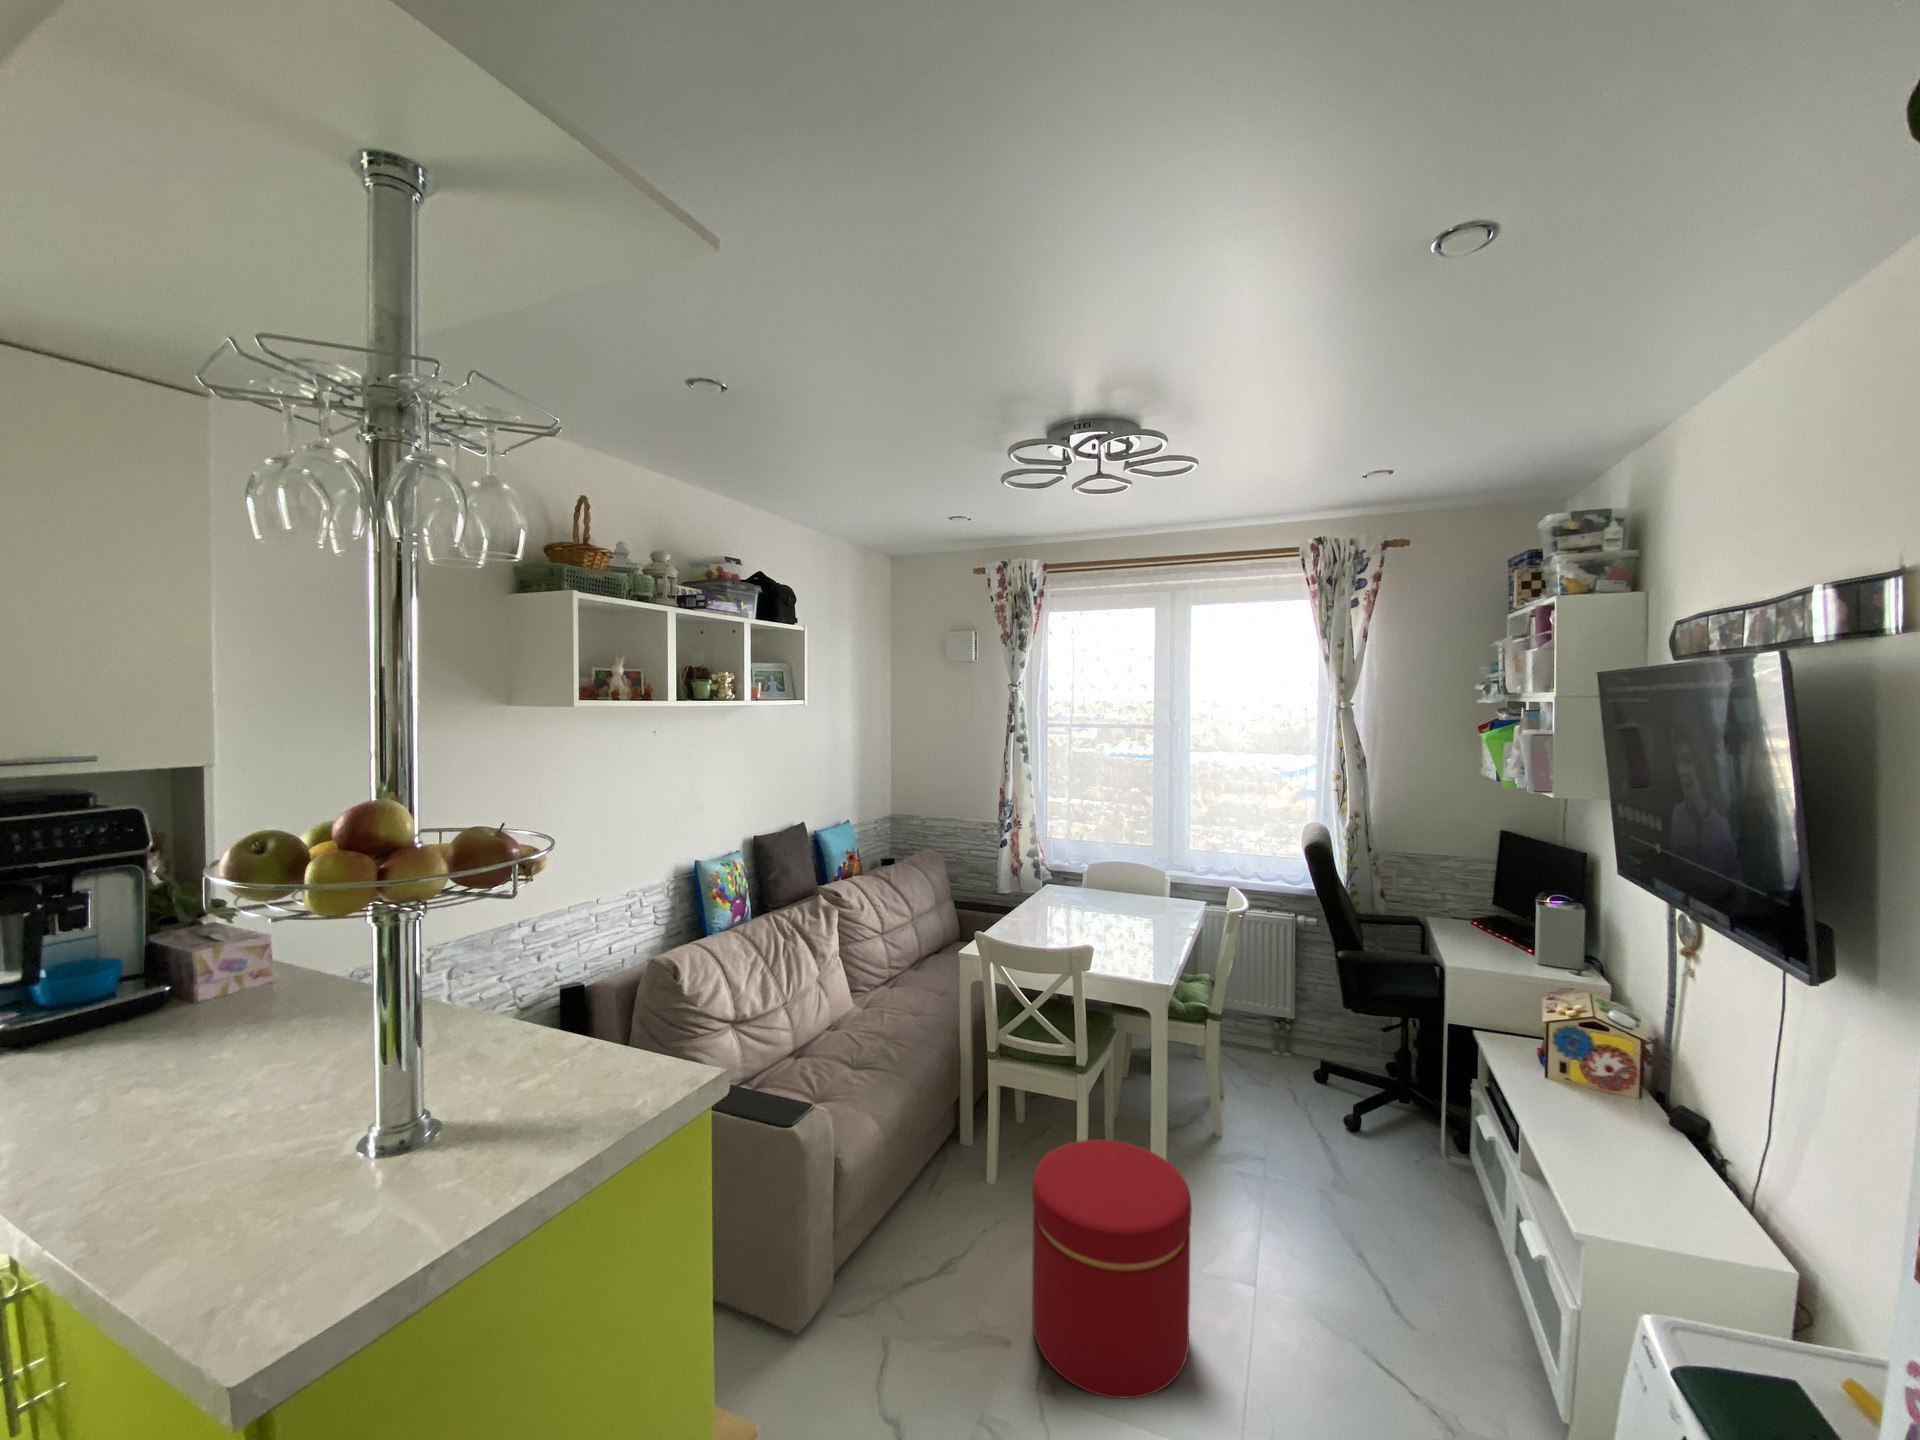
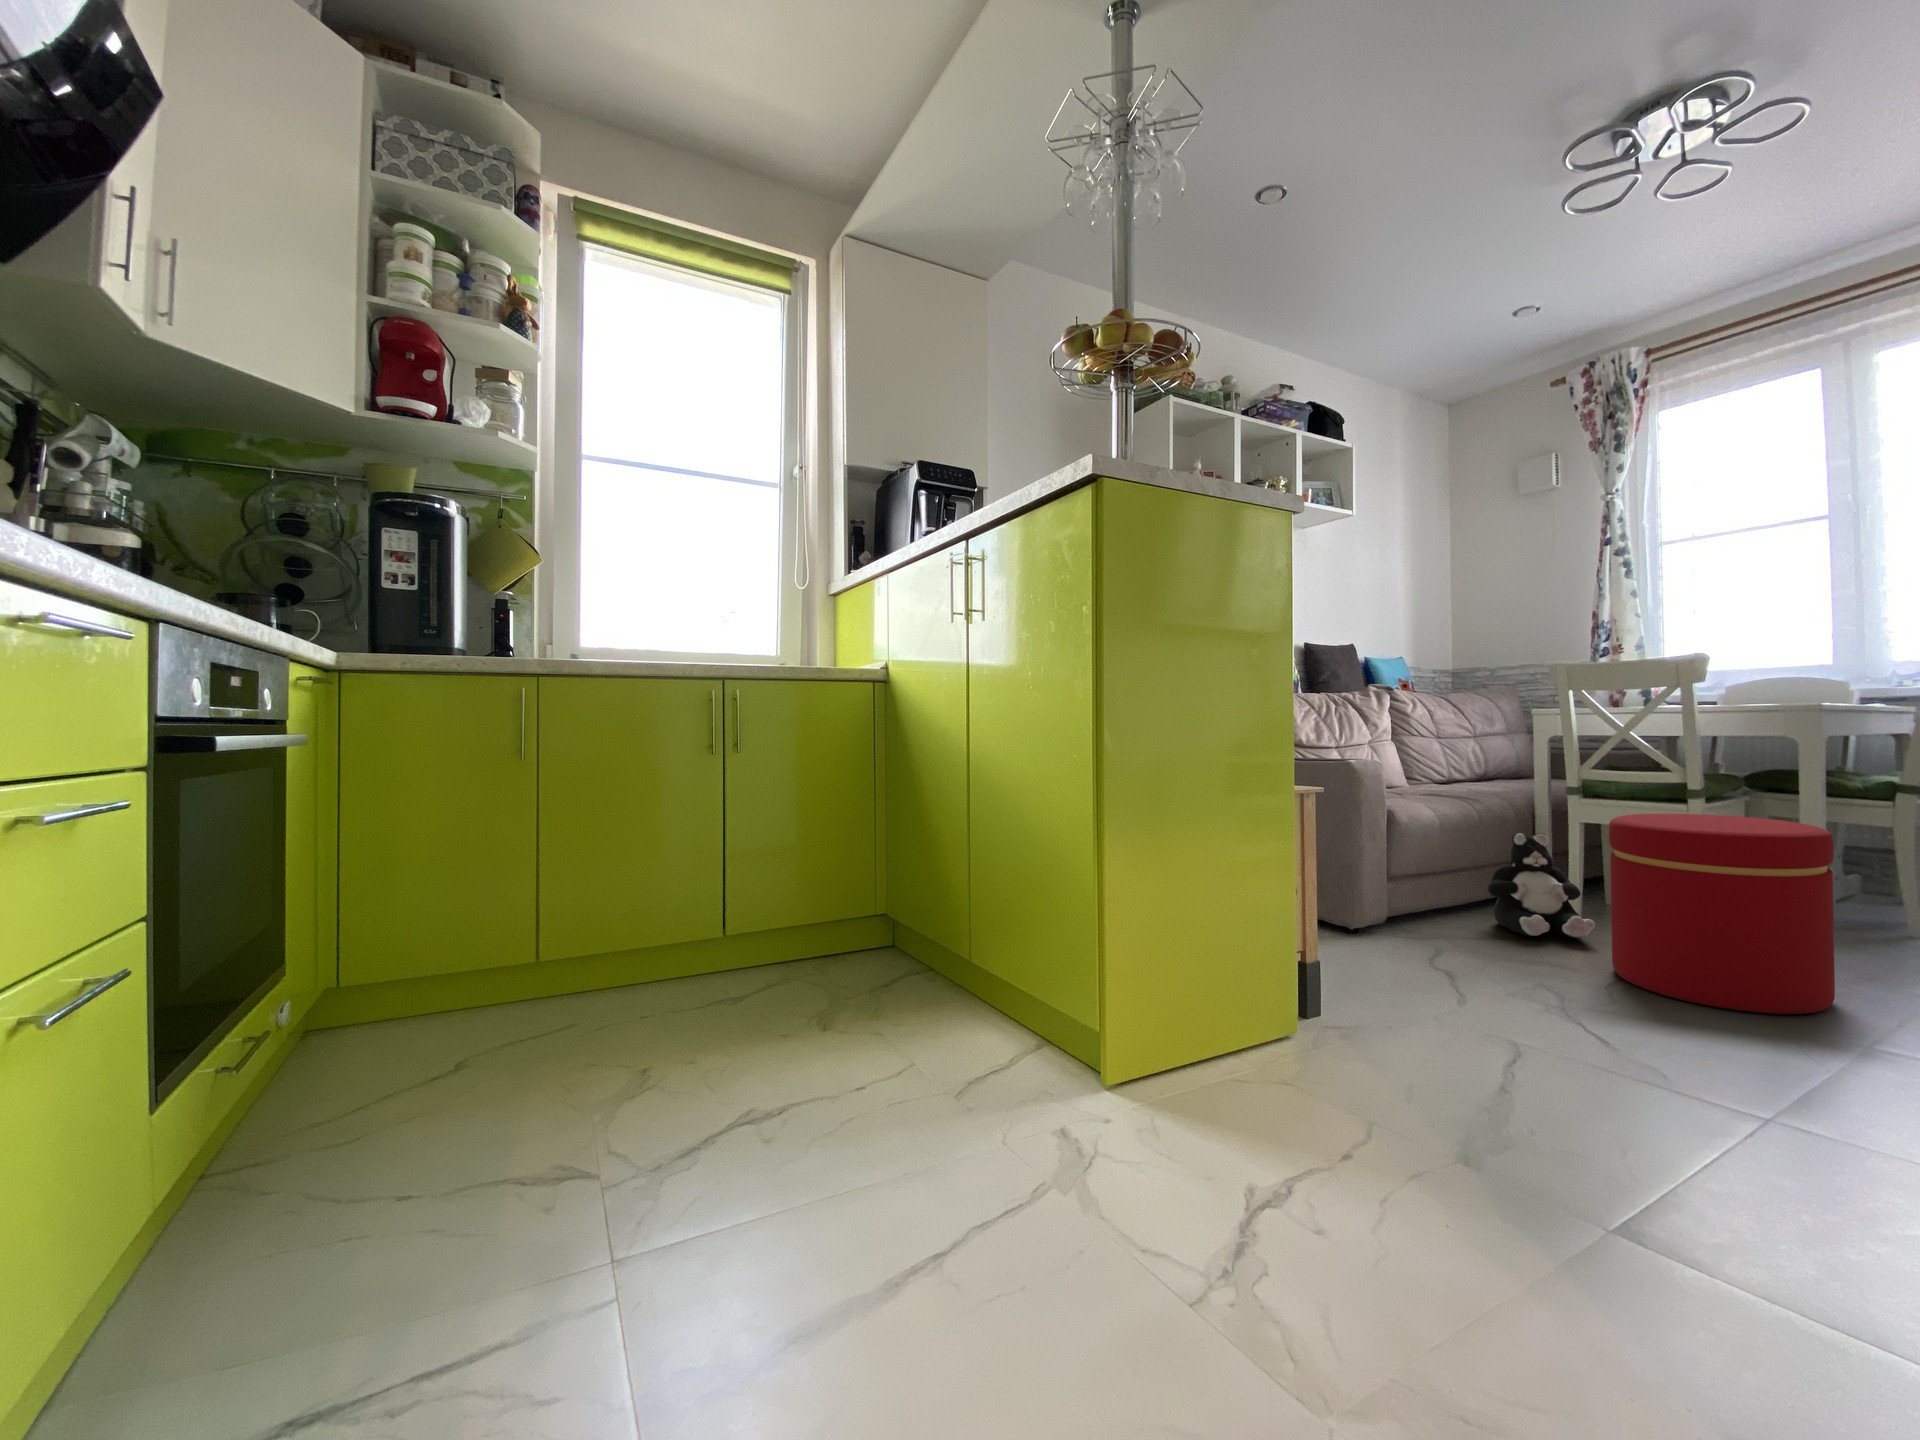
plush toy: none [925,1130,1015,1266] -> present [1488,833,1595,938]

